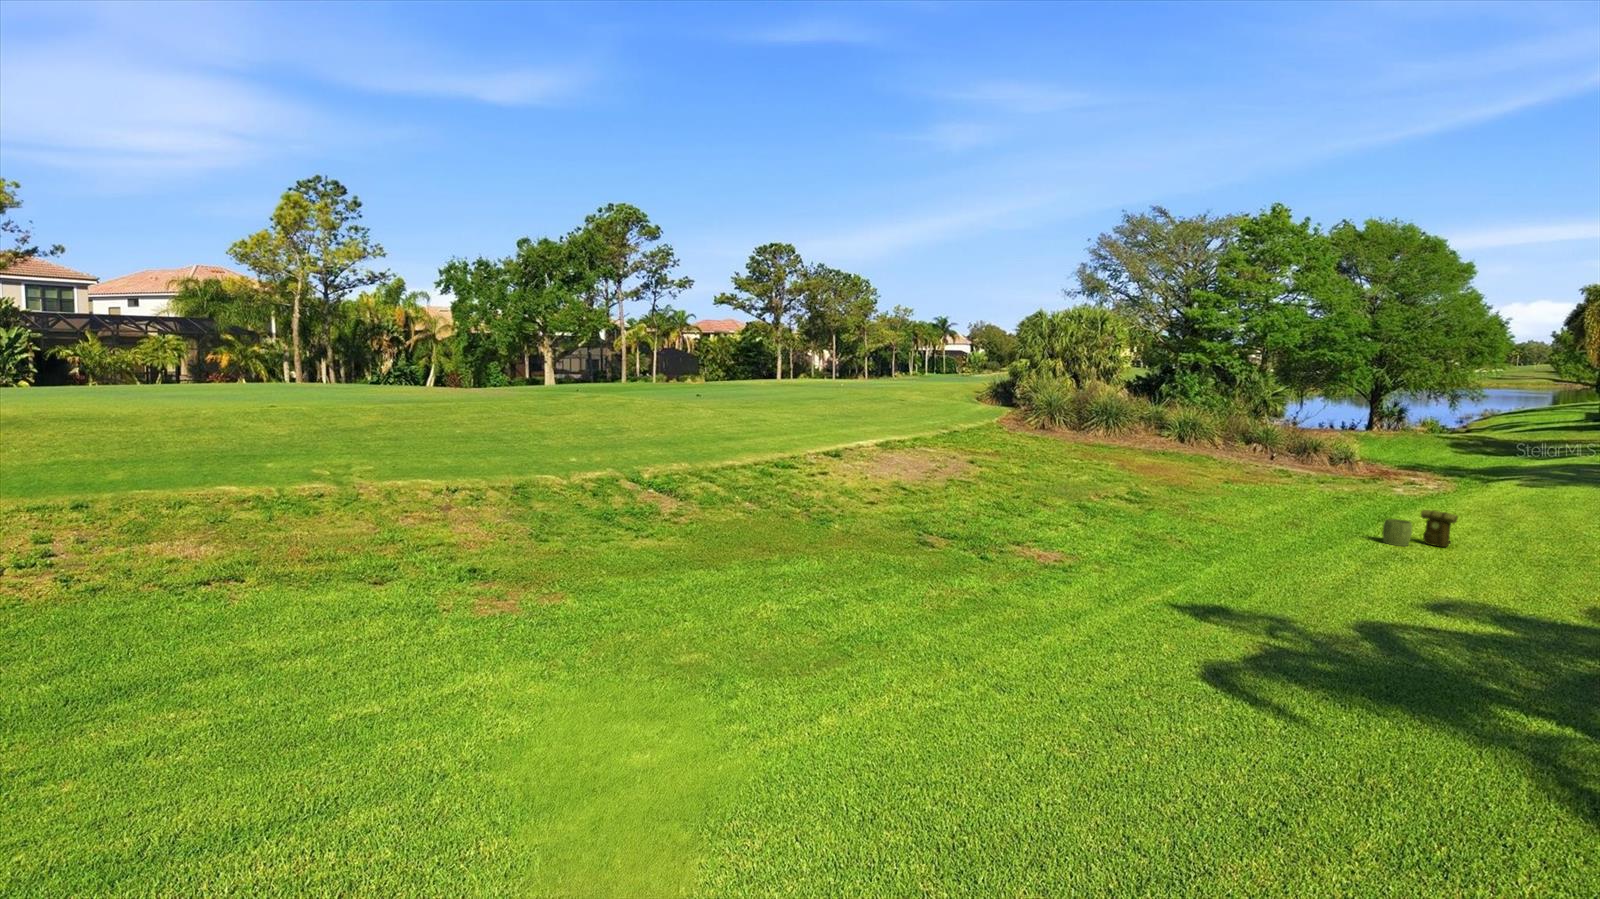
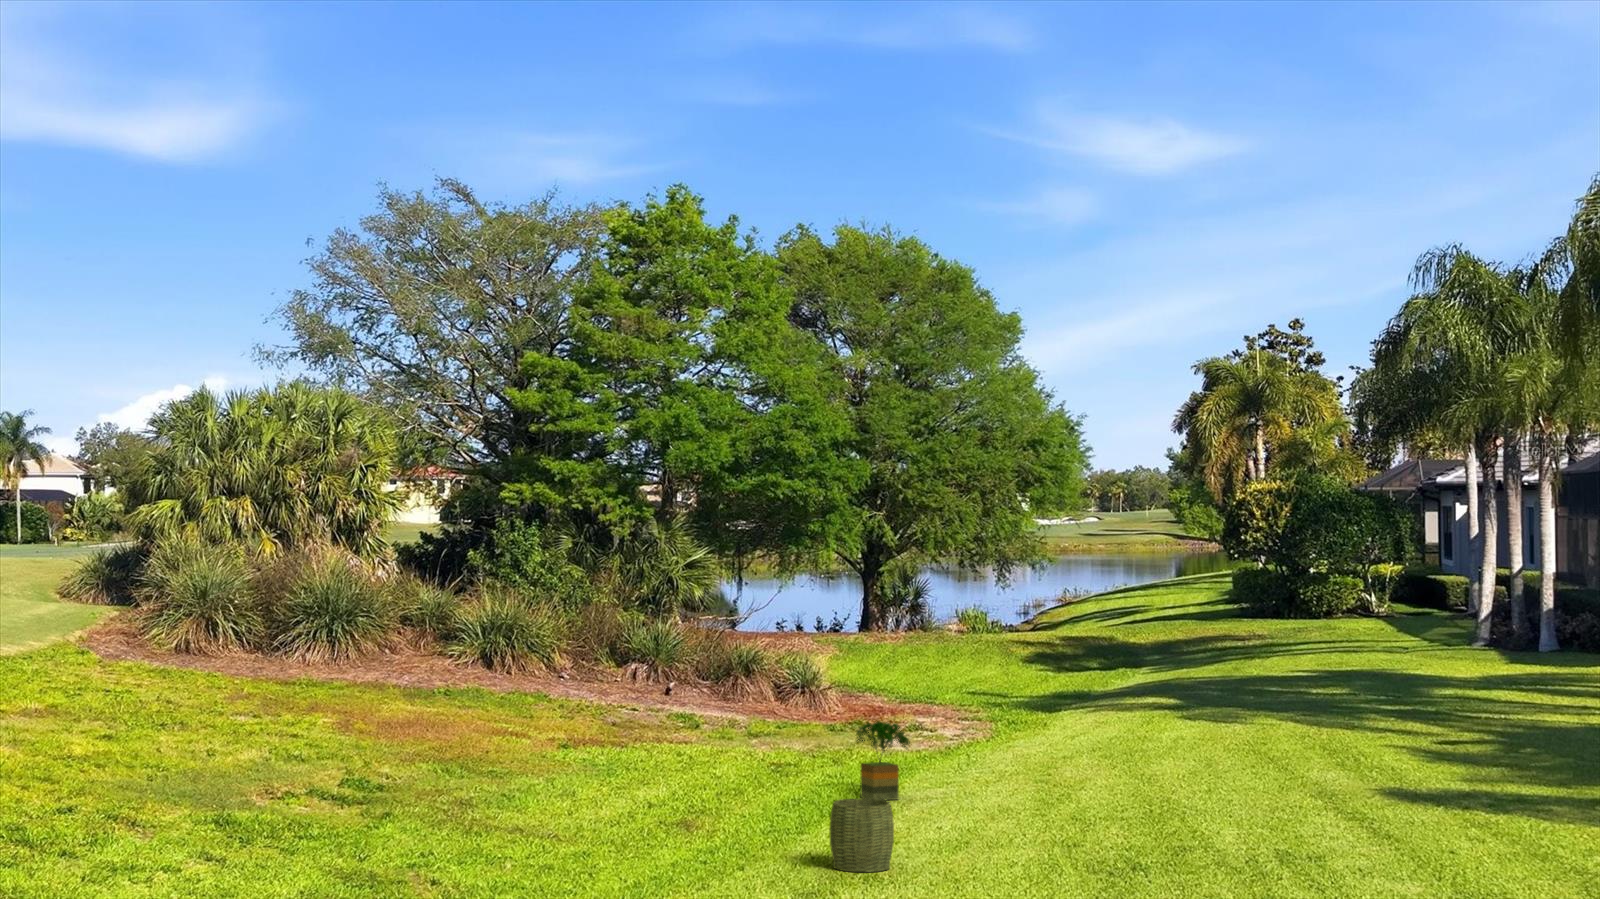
potted tree: none [1386,487,1416,520] -> present [856,721,910,800]
backpack: present [1421,510,1458,547] -> none [910,764,987,861]

